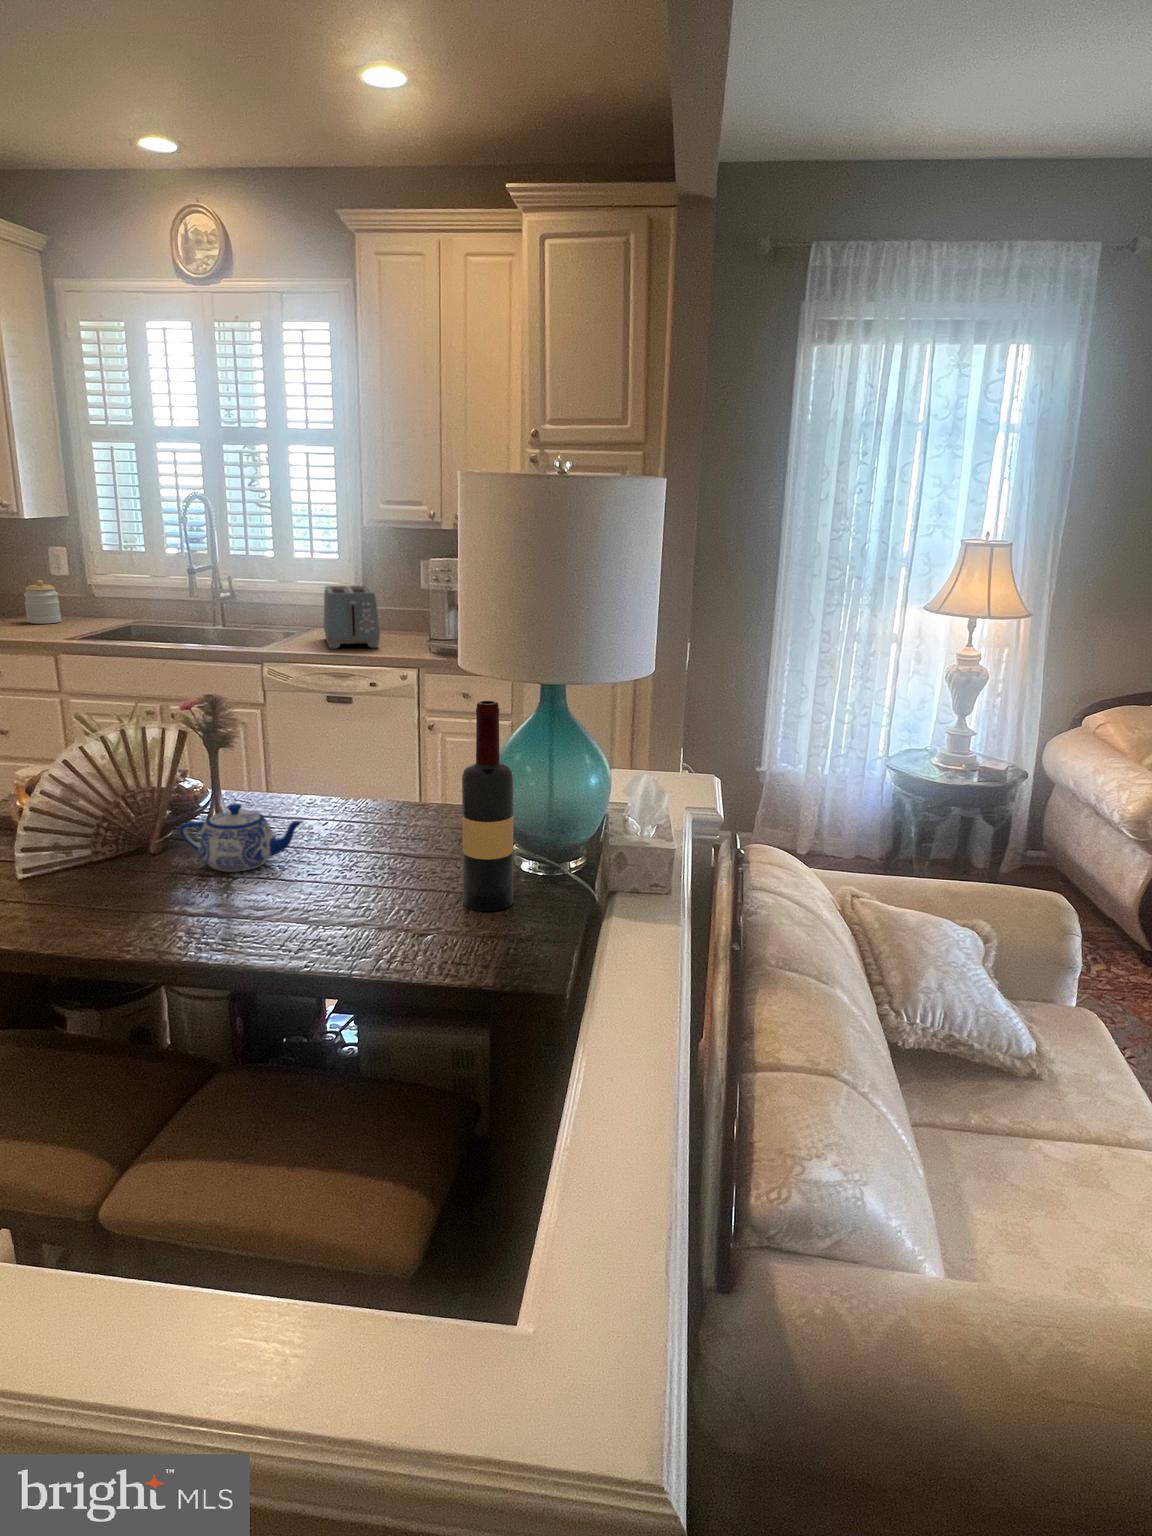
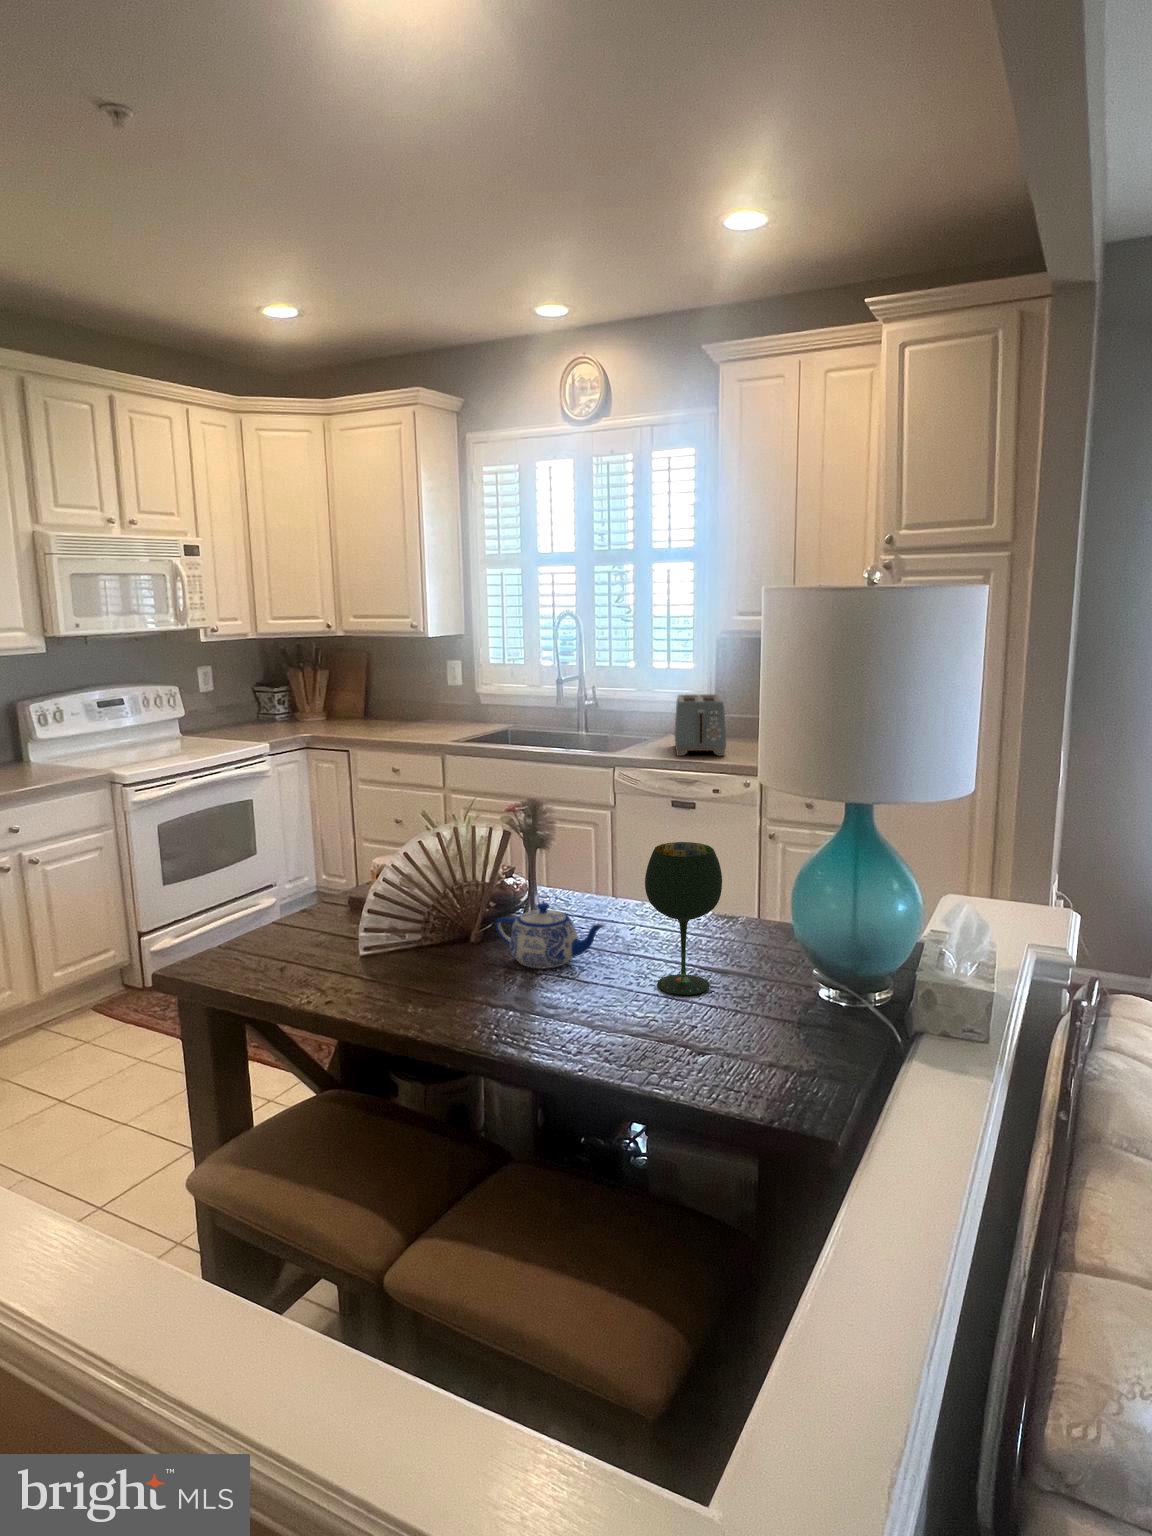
jar: present [24,580,61,624] -> none [423,689,451,728]
wine bottle: present [462,700,514,912] -> none [750,817,806,1038]
wine glass: none [348,731,426,882] -> present [645,842,722,995]

